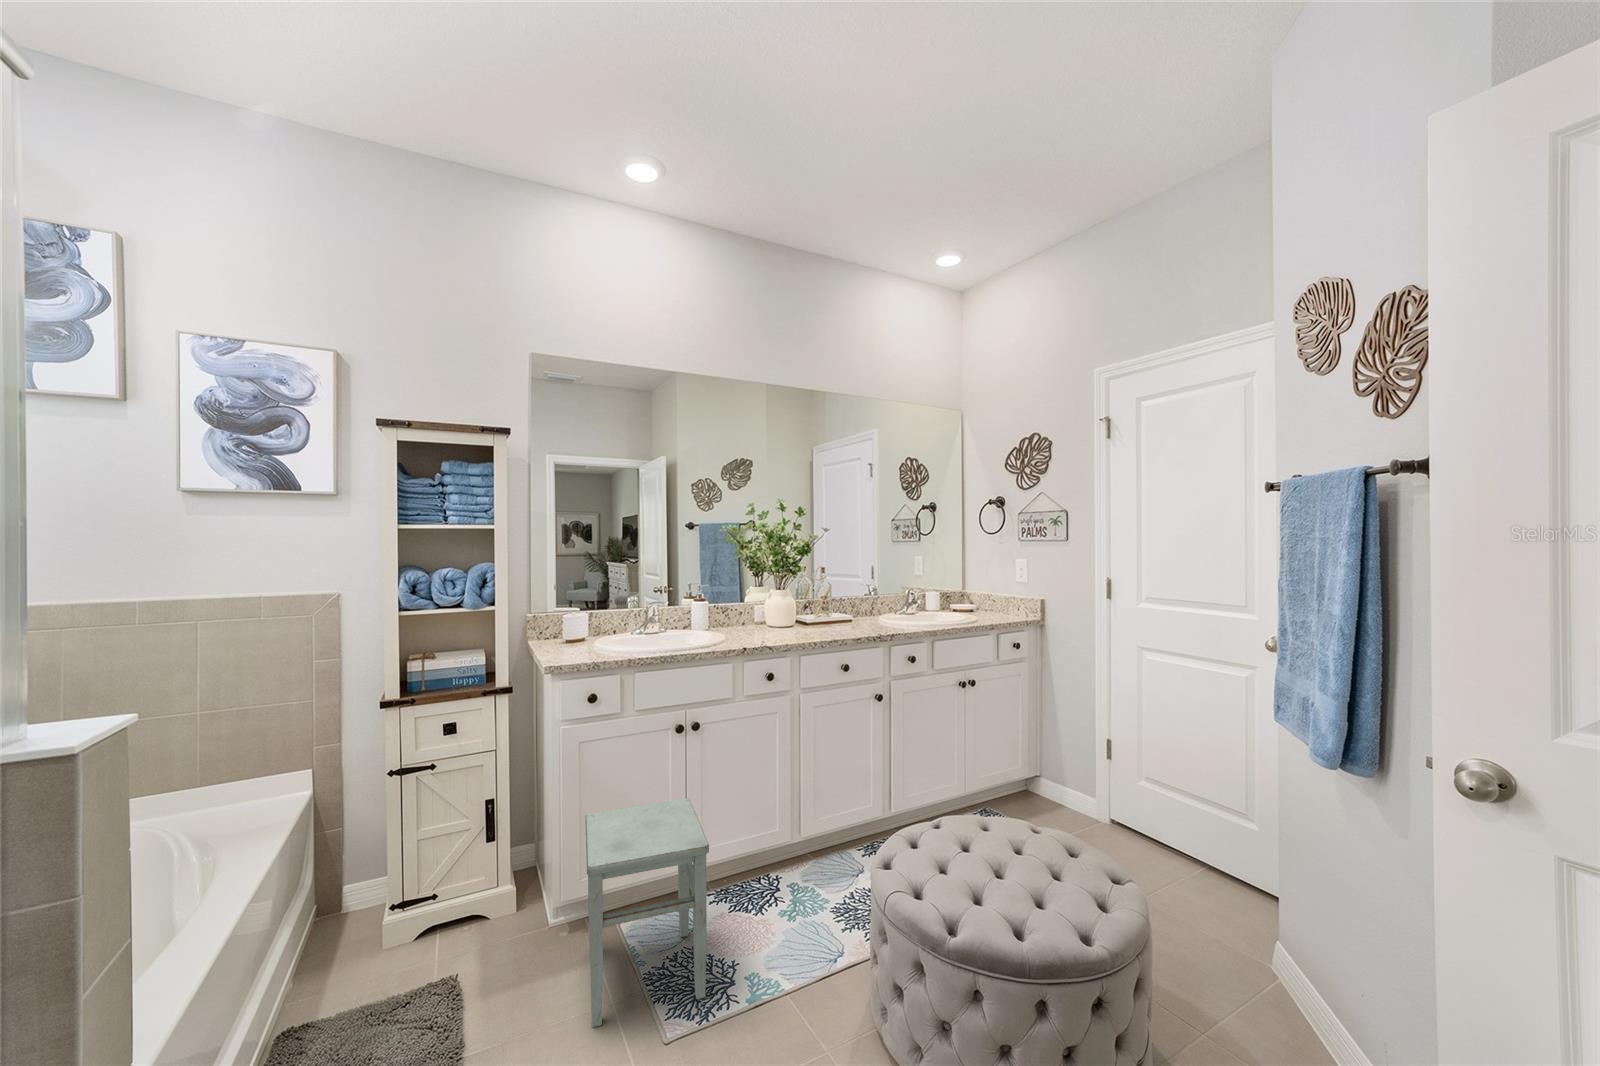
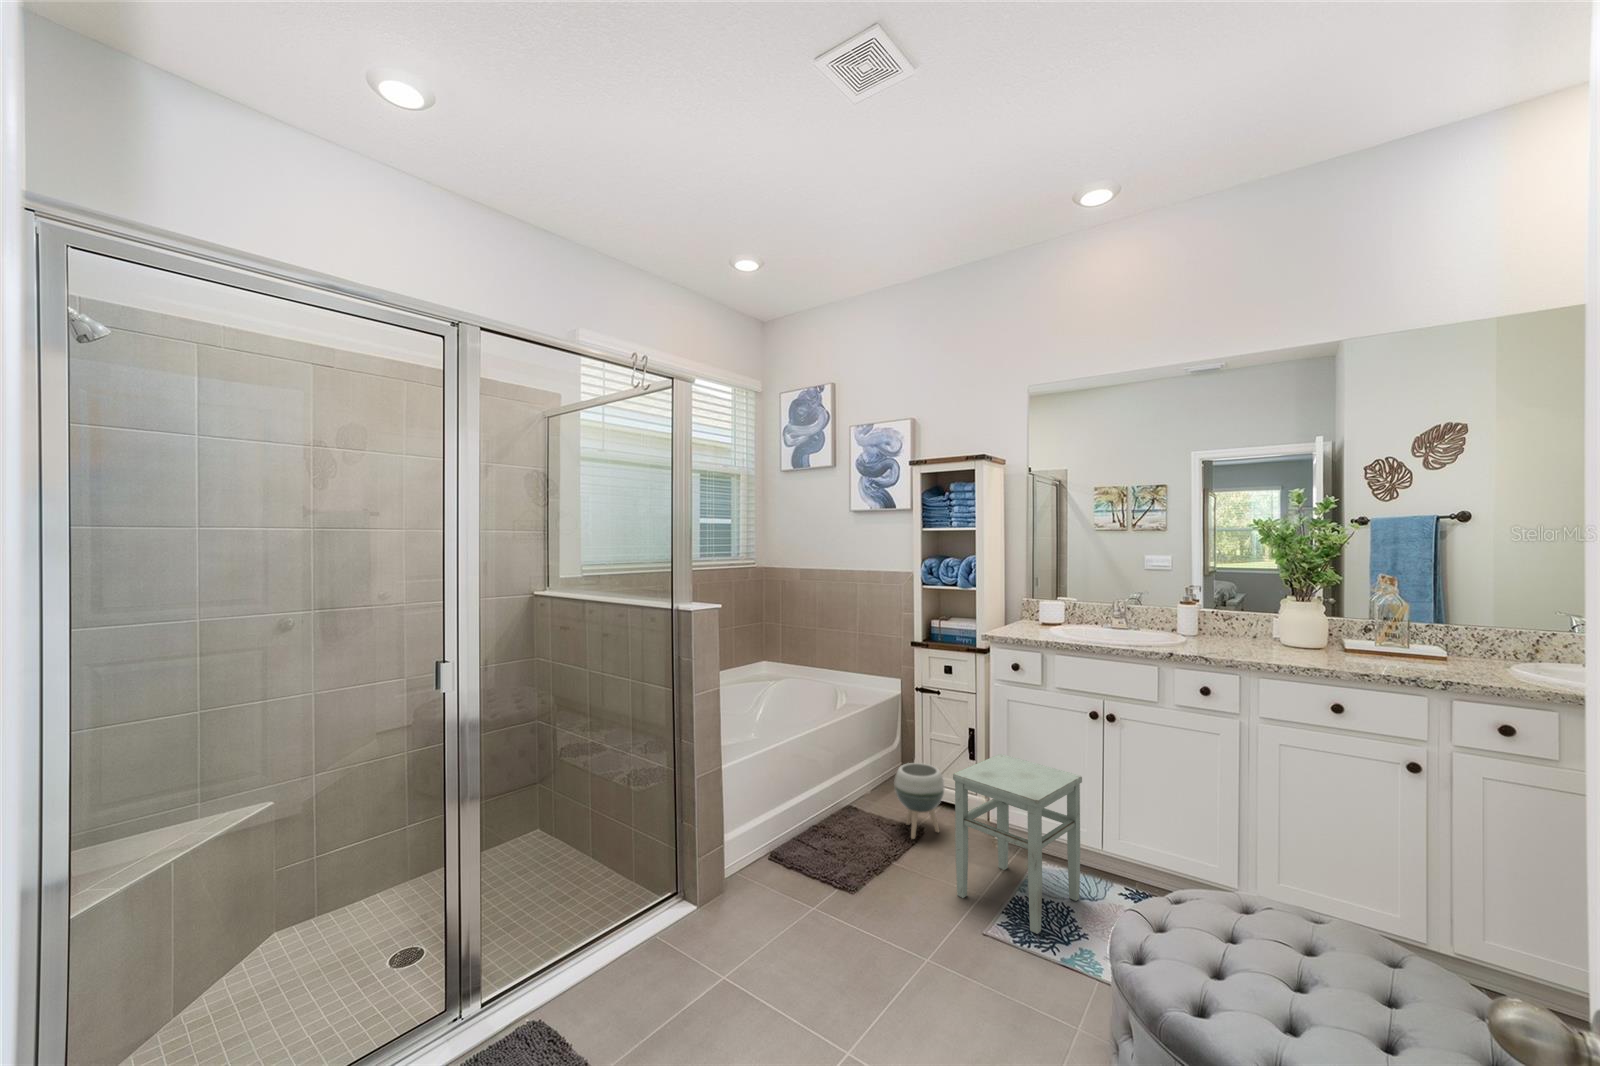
planter: none [405,876,491,1004] -> present [894,763,945,839]

